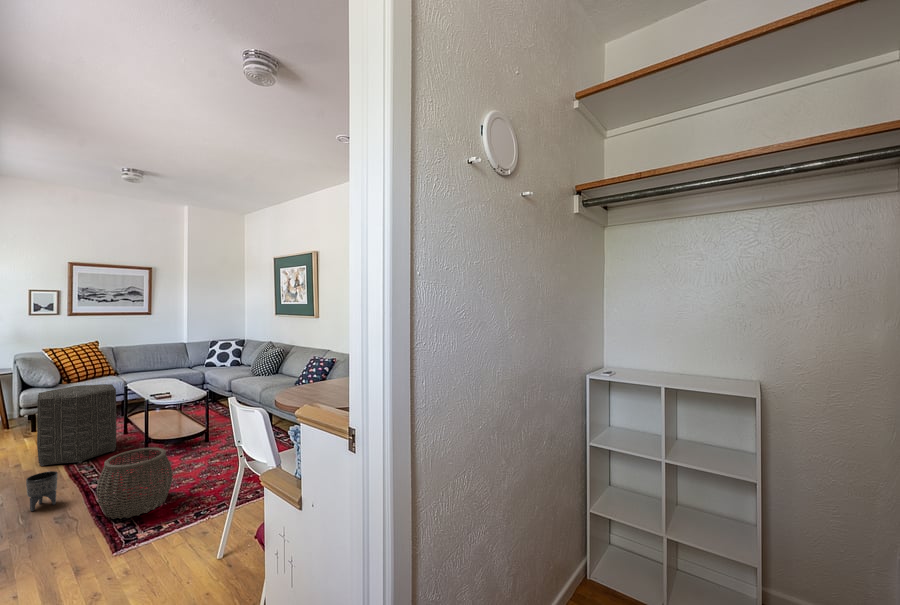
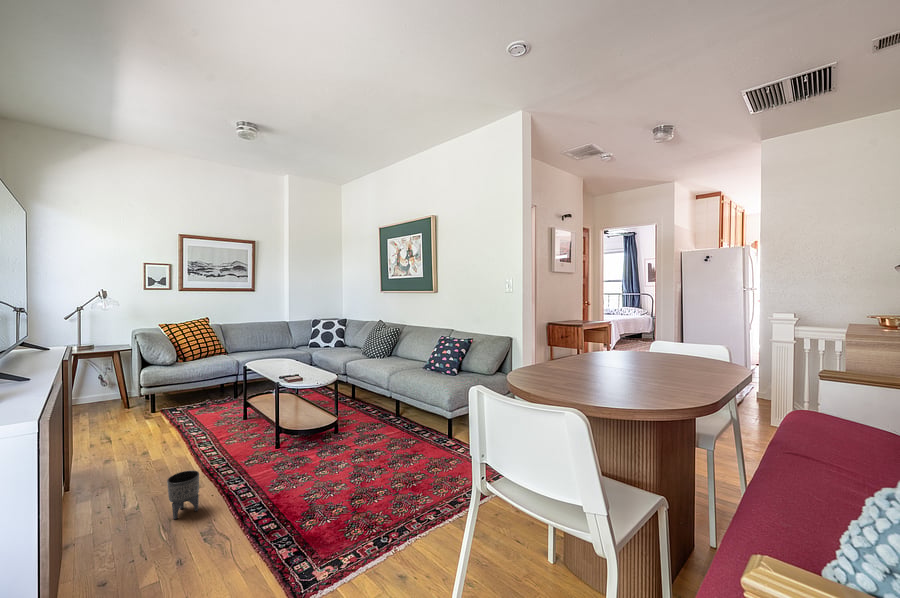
ottoman: present [37,384,116,466] -> none [163,365,242,456]
woven basket: present [96,448,173,519] -> none [249,447,331,539]

